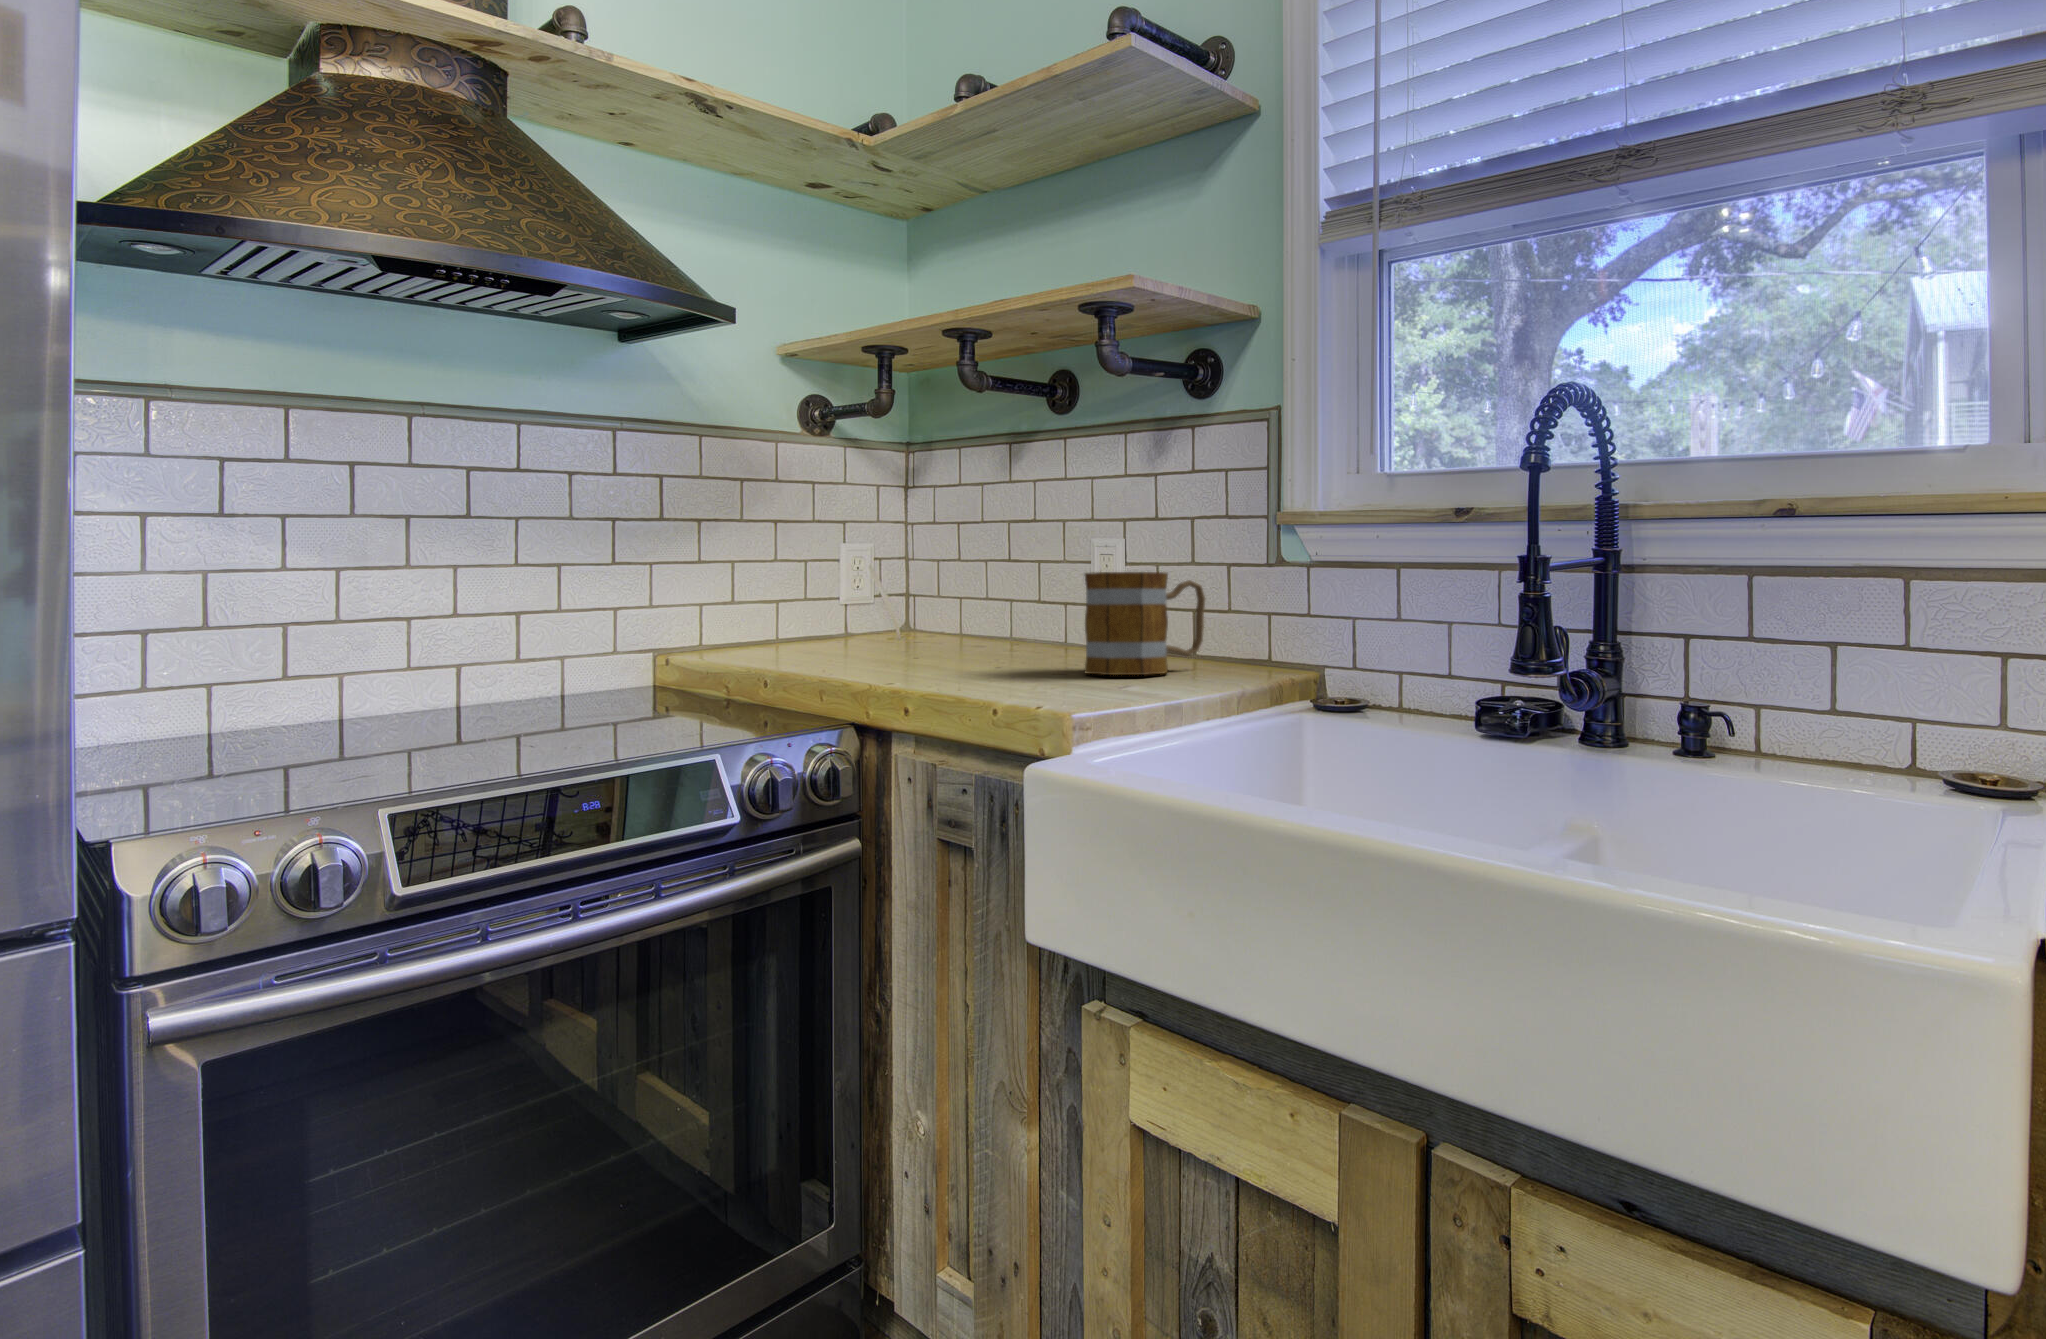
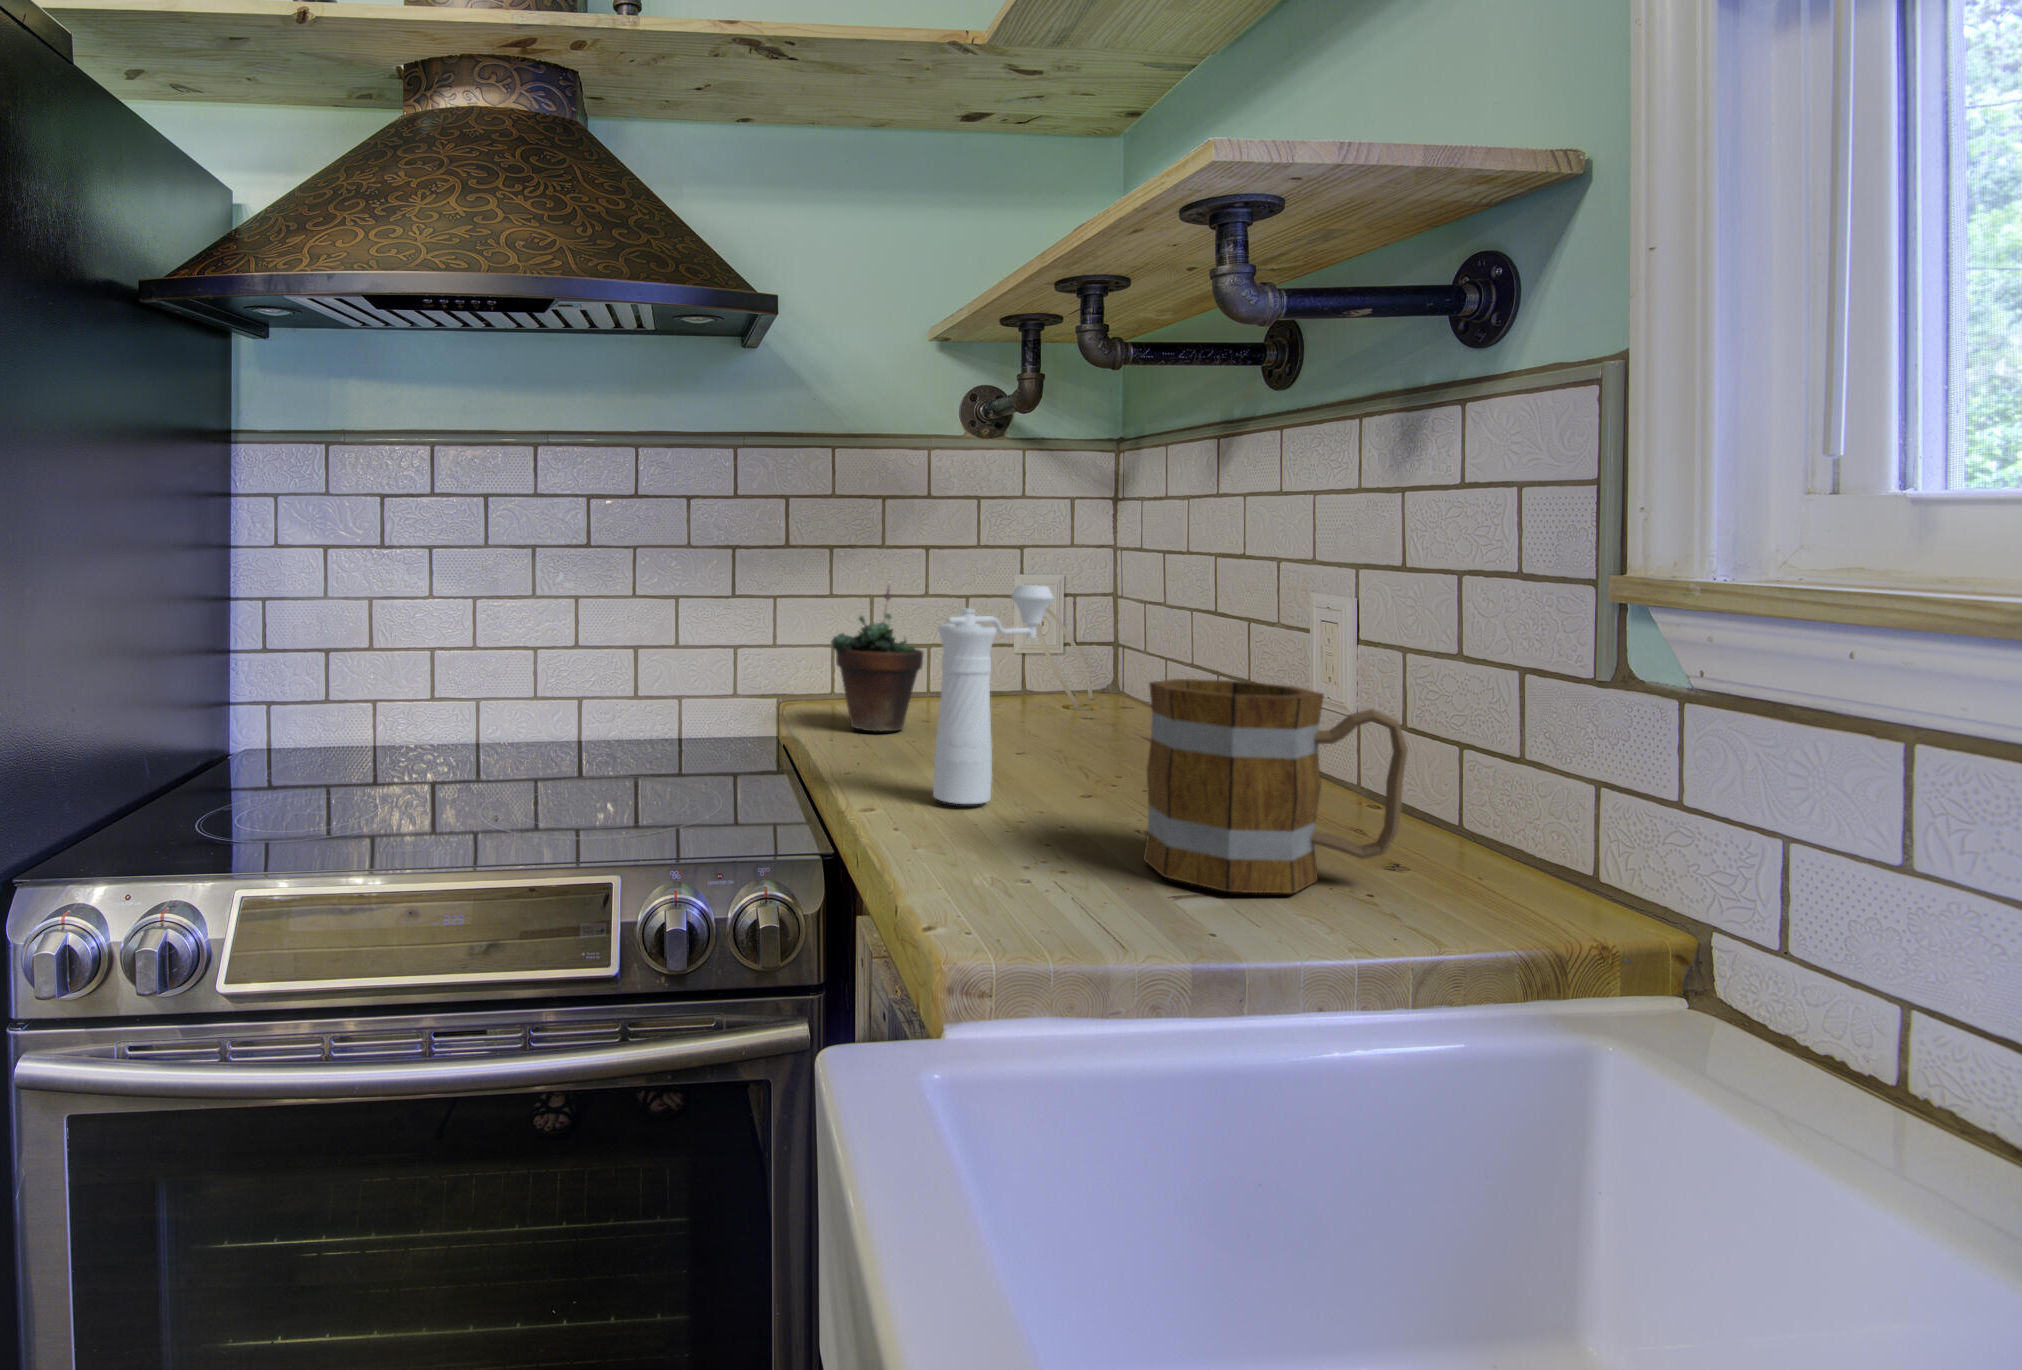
pepper mill: none [919,531,970,669] -> present [933,585,1053,804]
succulent plant: none [756,543,827,655] -> present [831,589,923,731]

